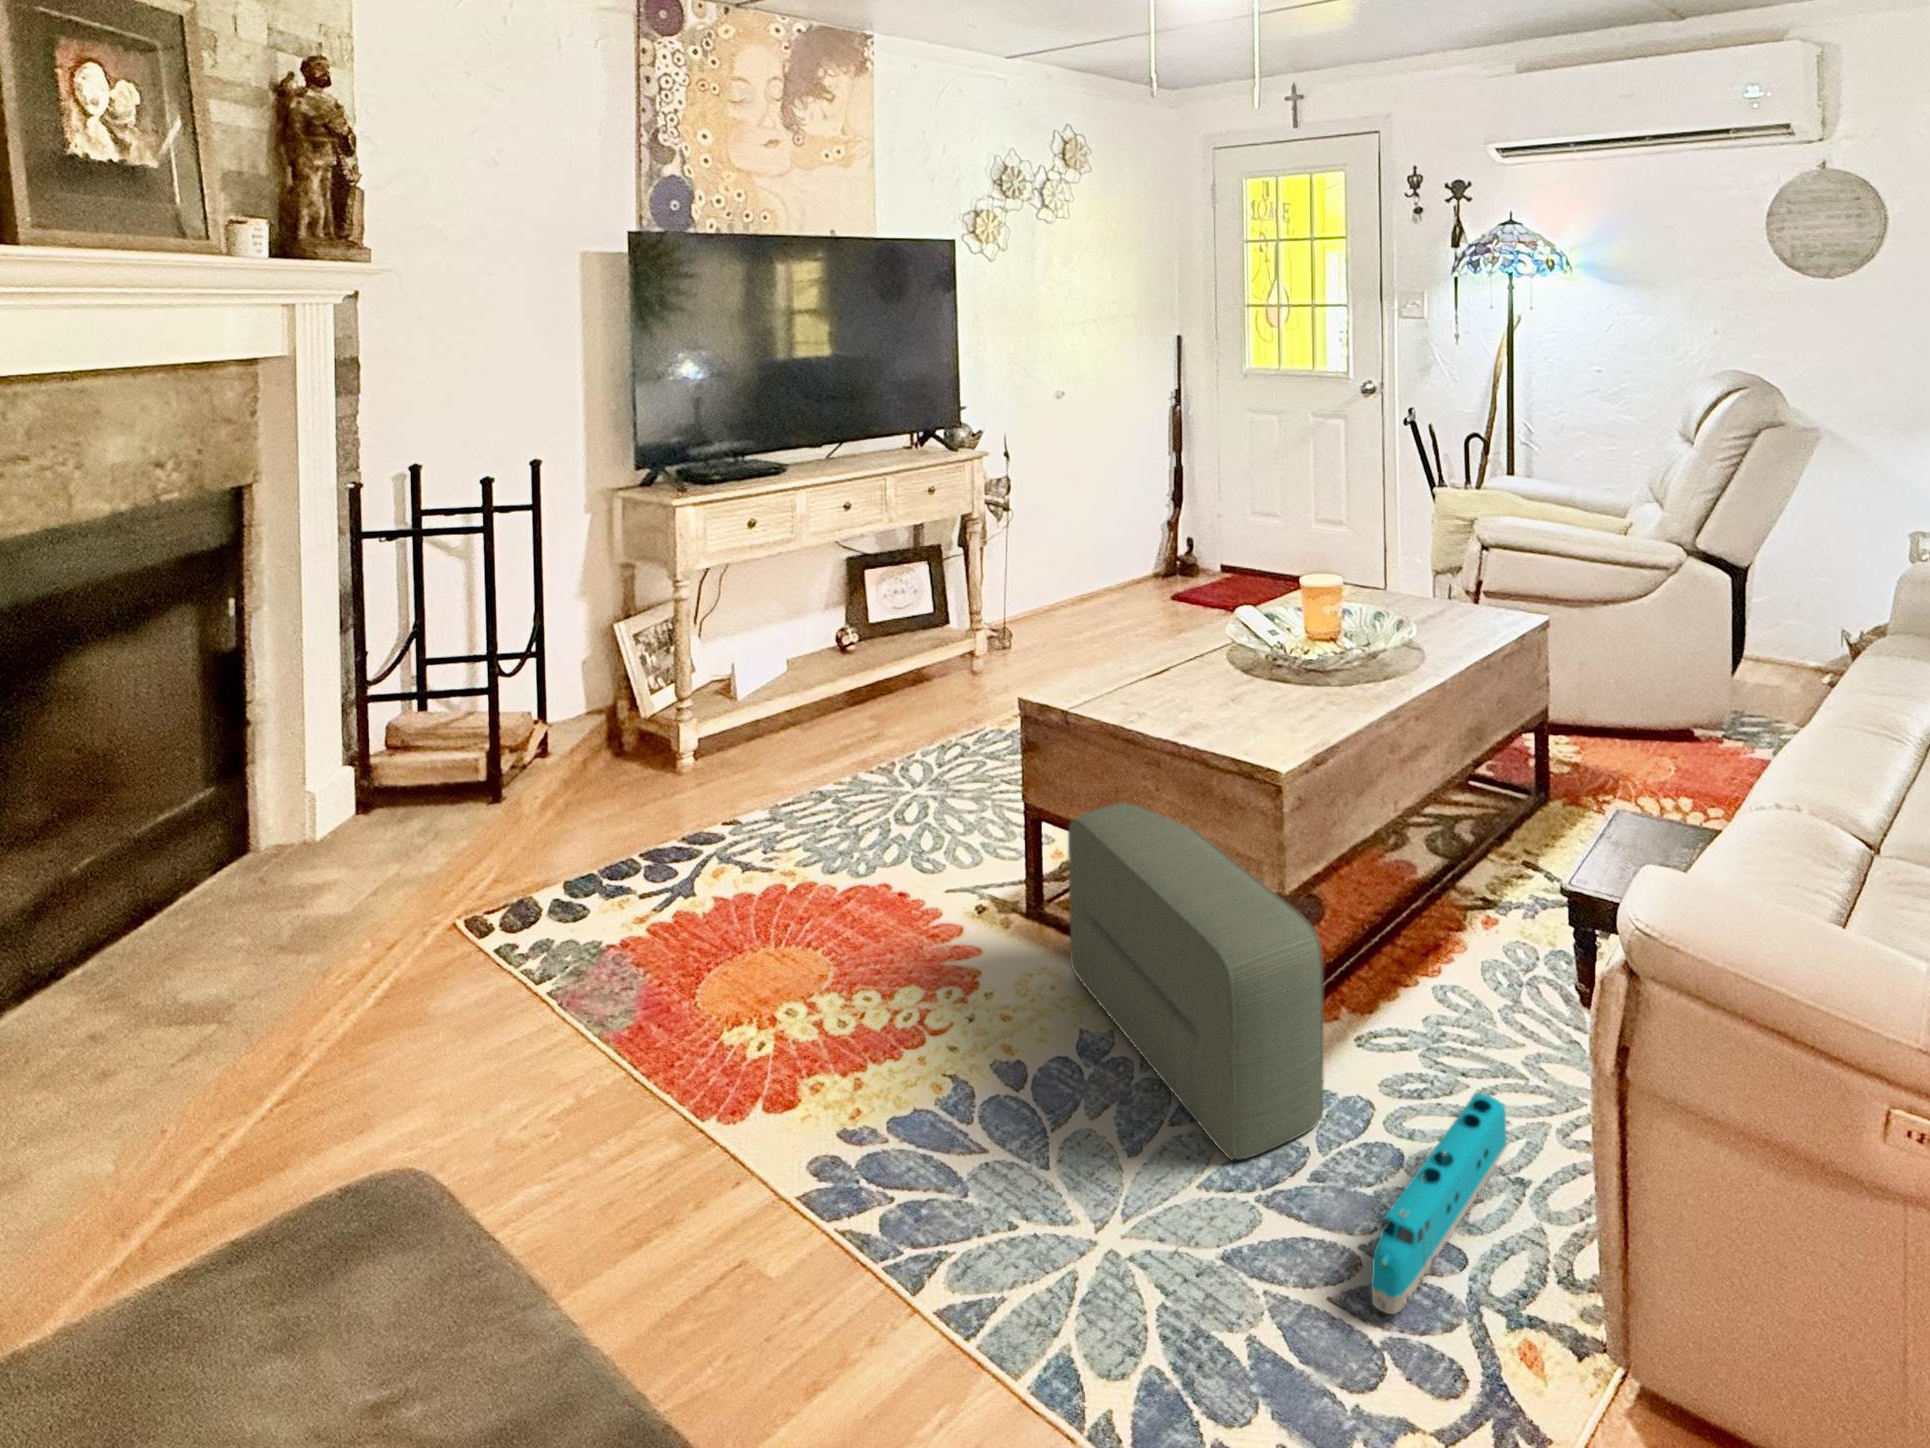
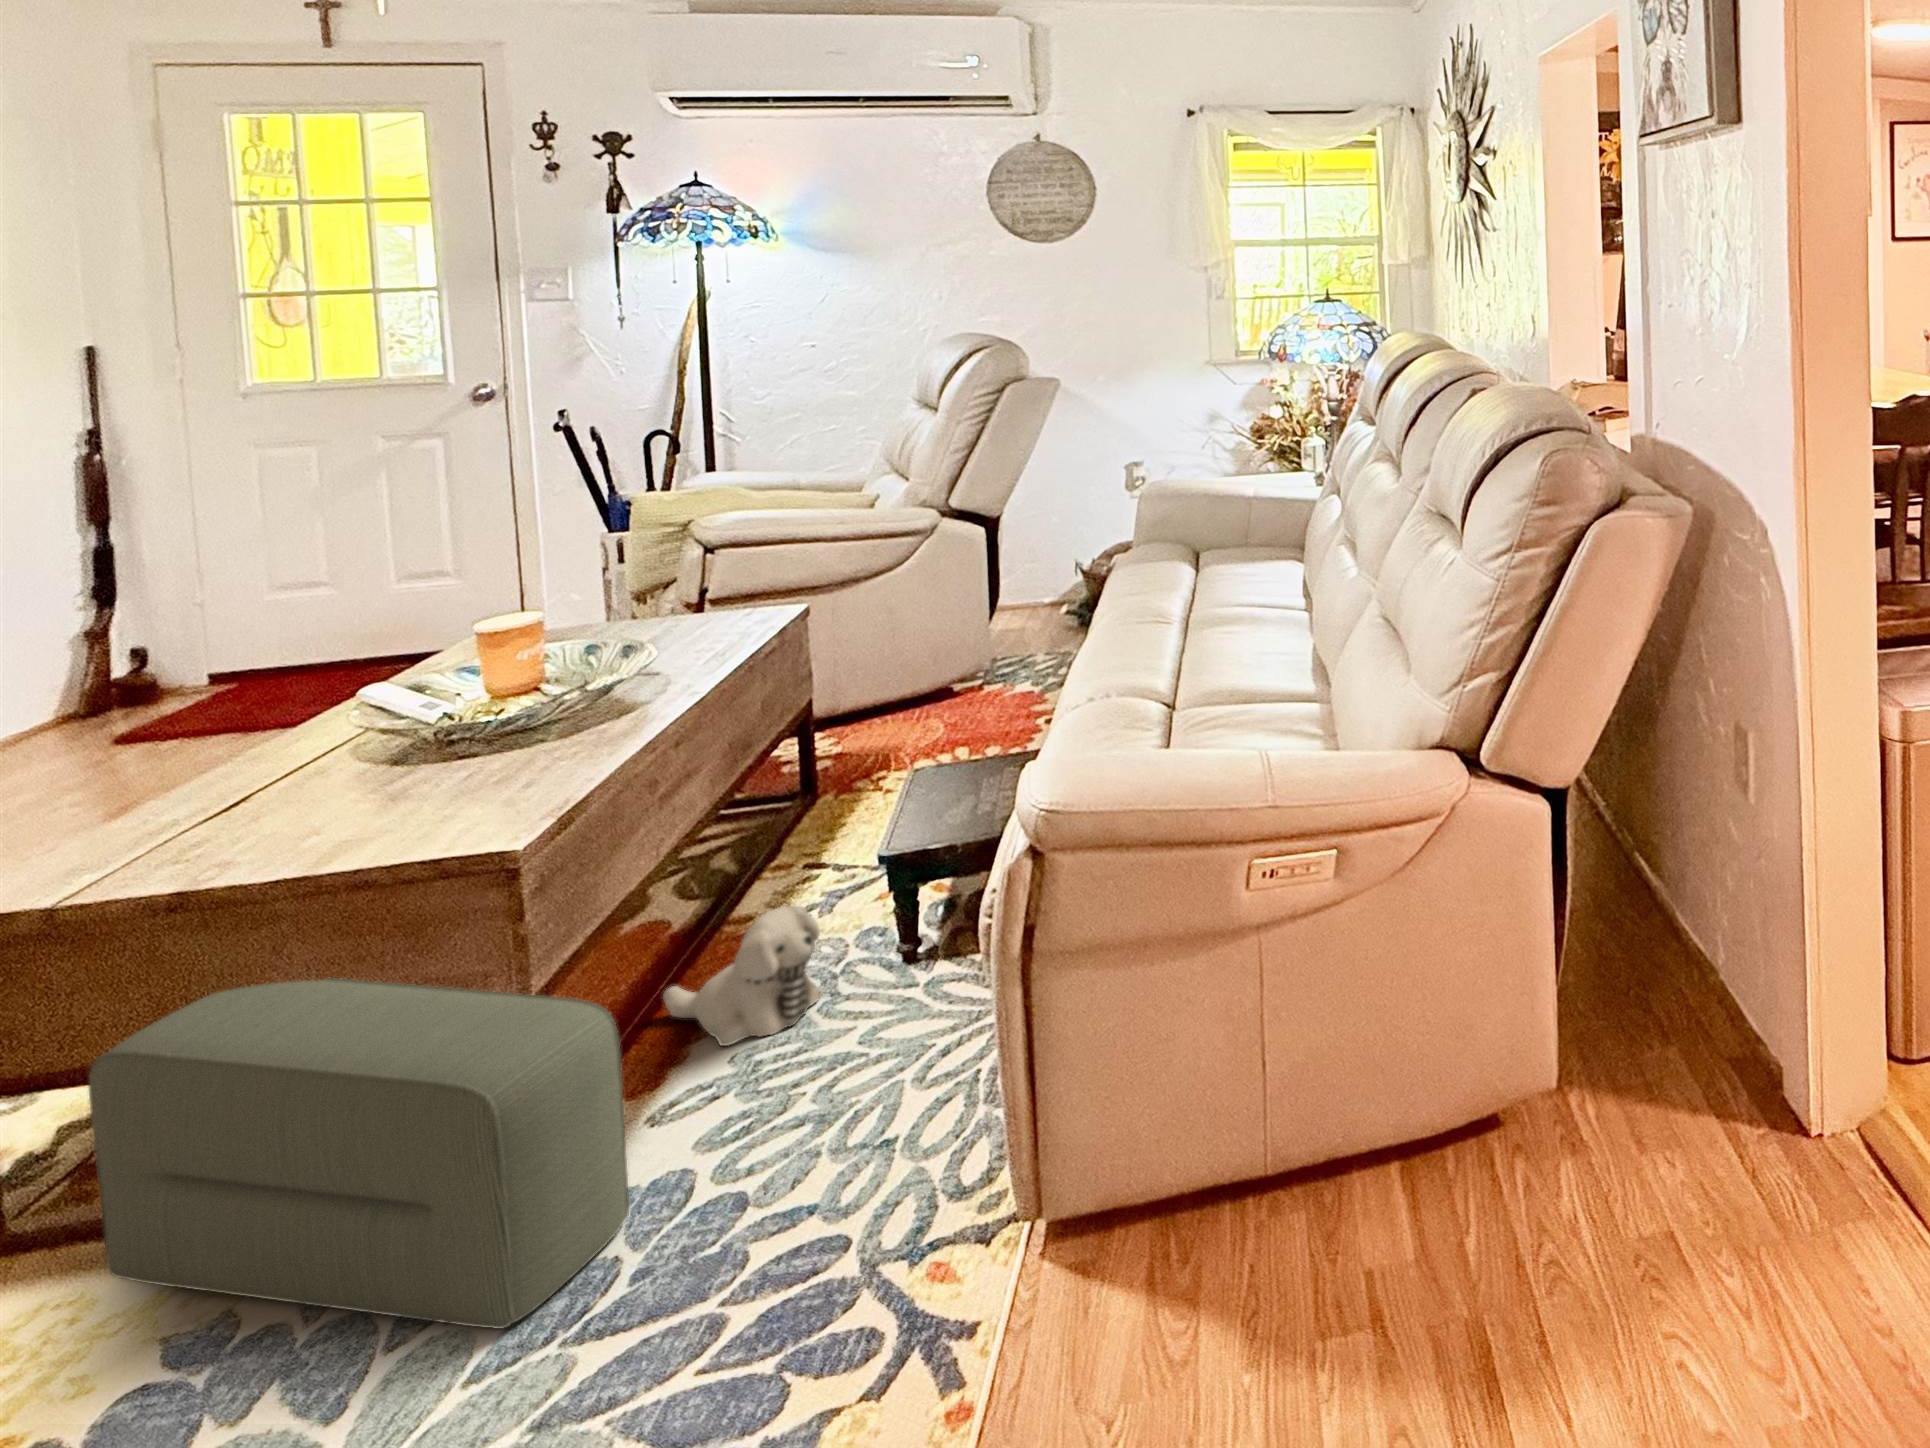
plush toy: none [1391,896,1507,1013] -> present [663,906,821,1046]
toy train: present [1371,1093,1507,1314] -> none [748,1078,867,1339]

